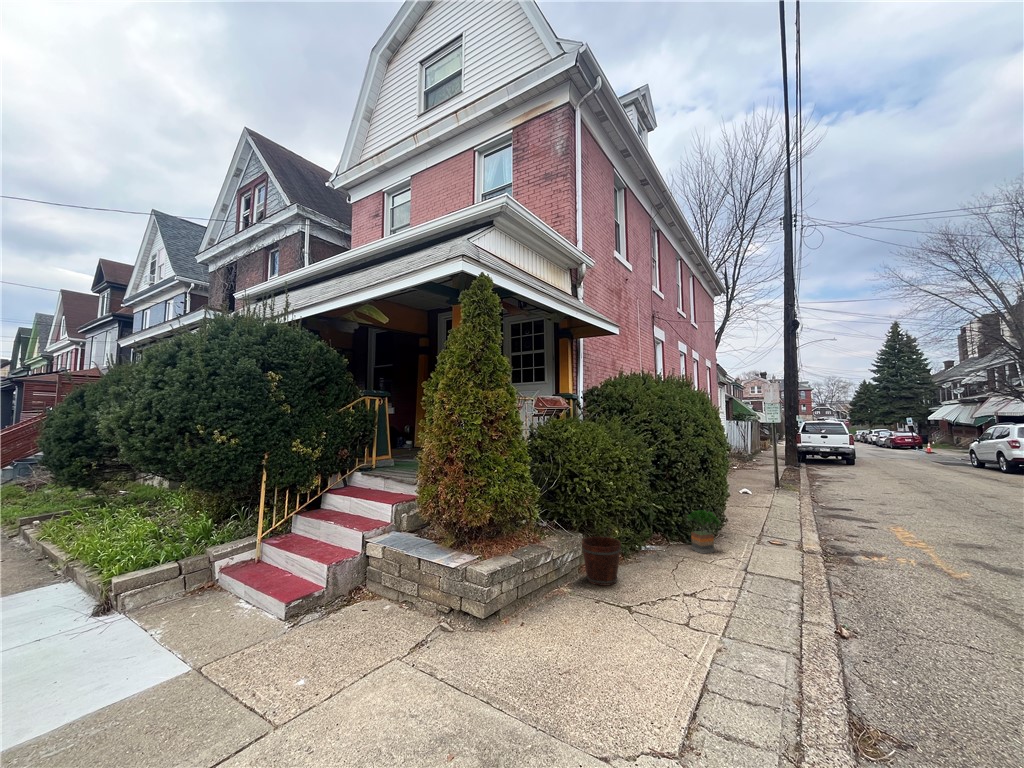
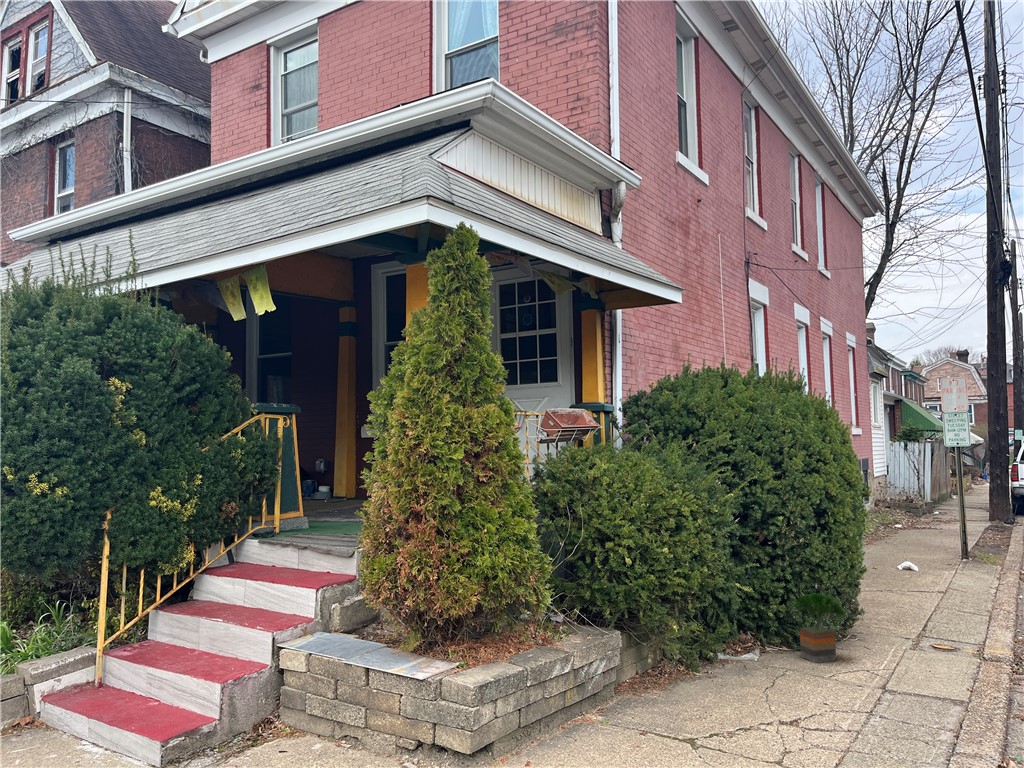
bucket: present [582,537,621,586] -> none [619,636,682,711]

